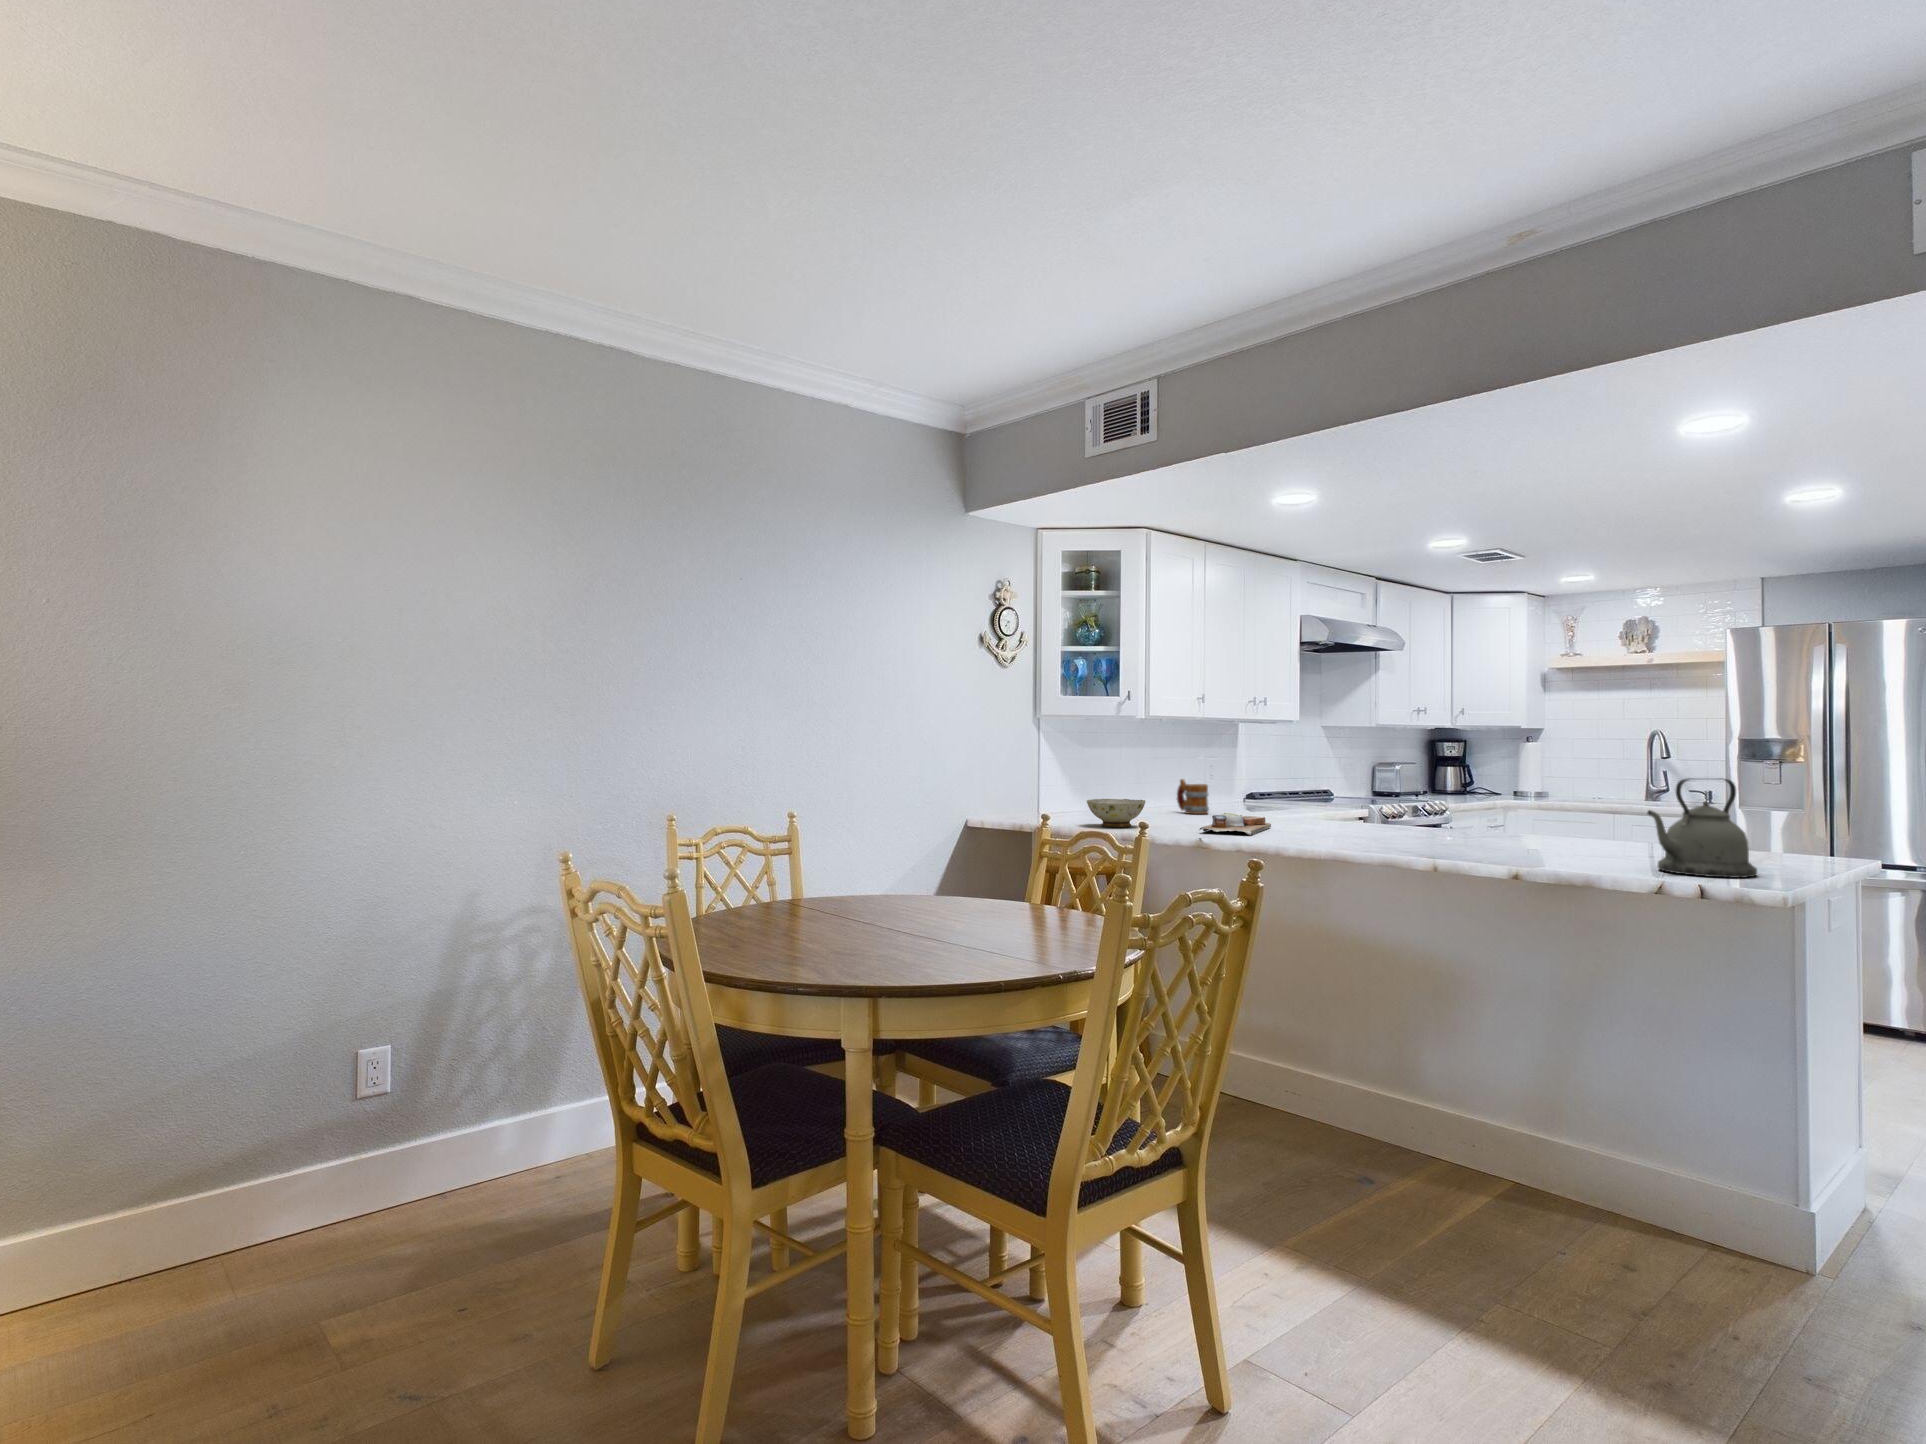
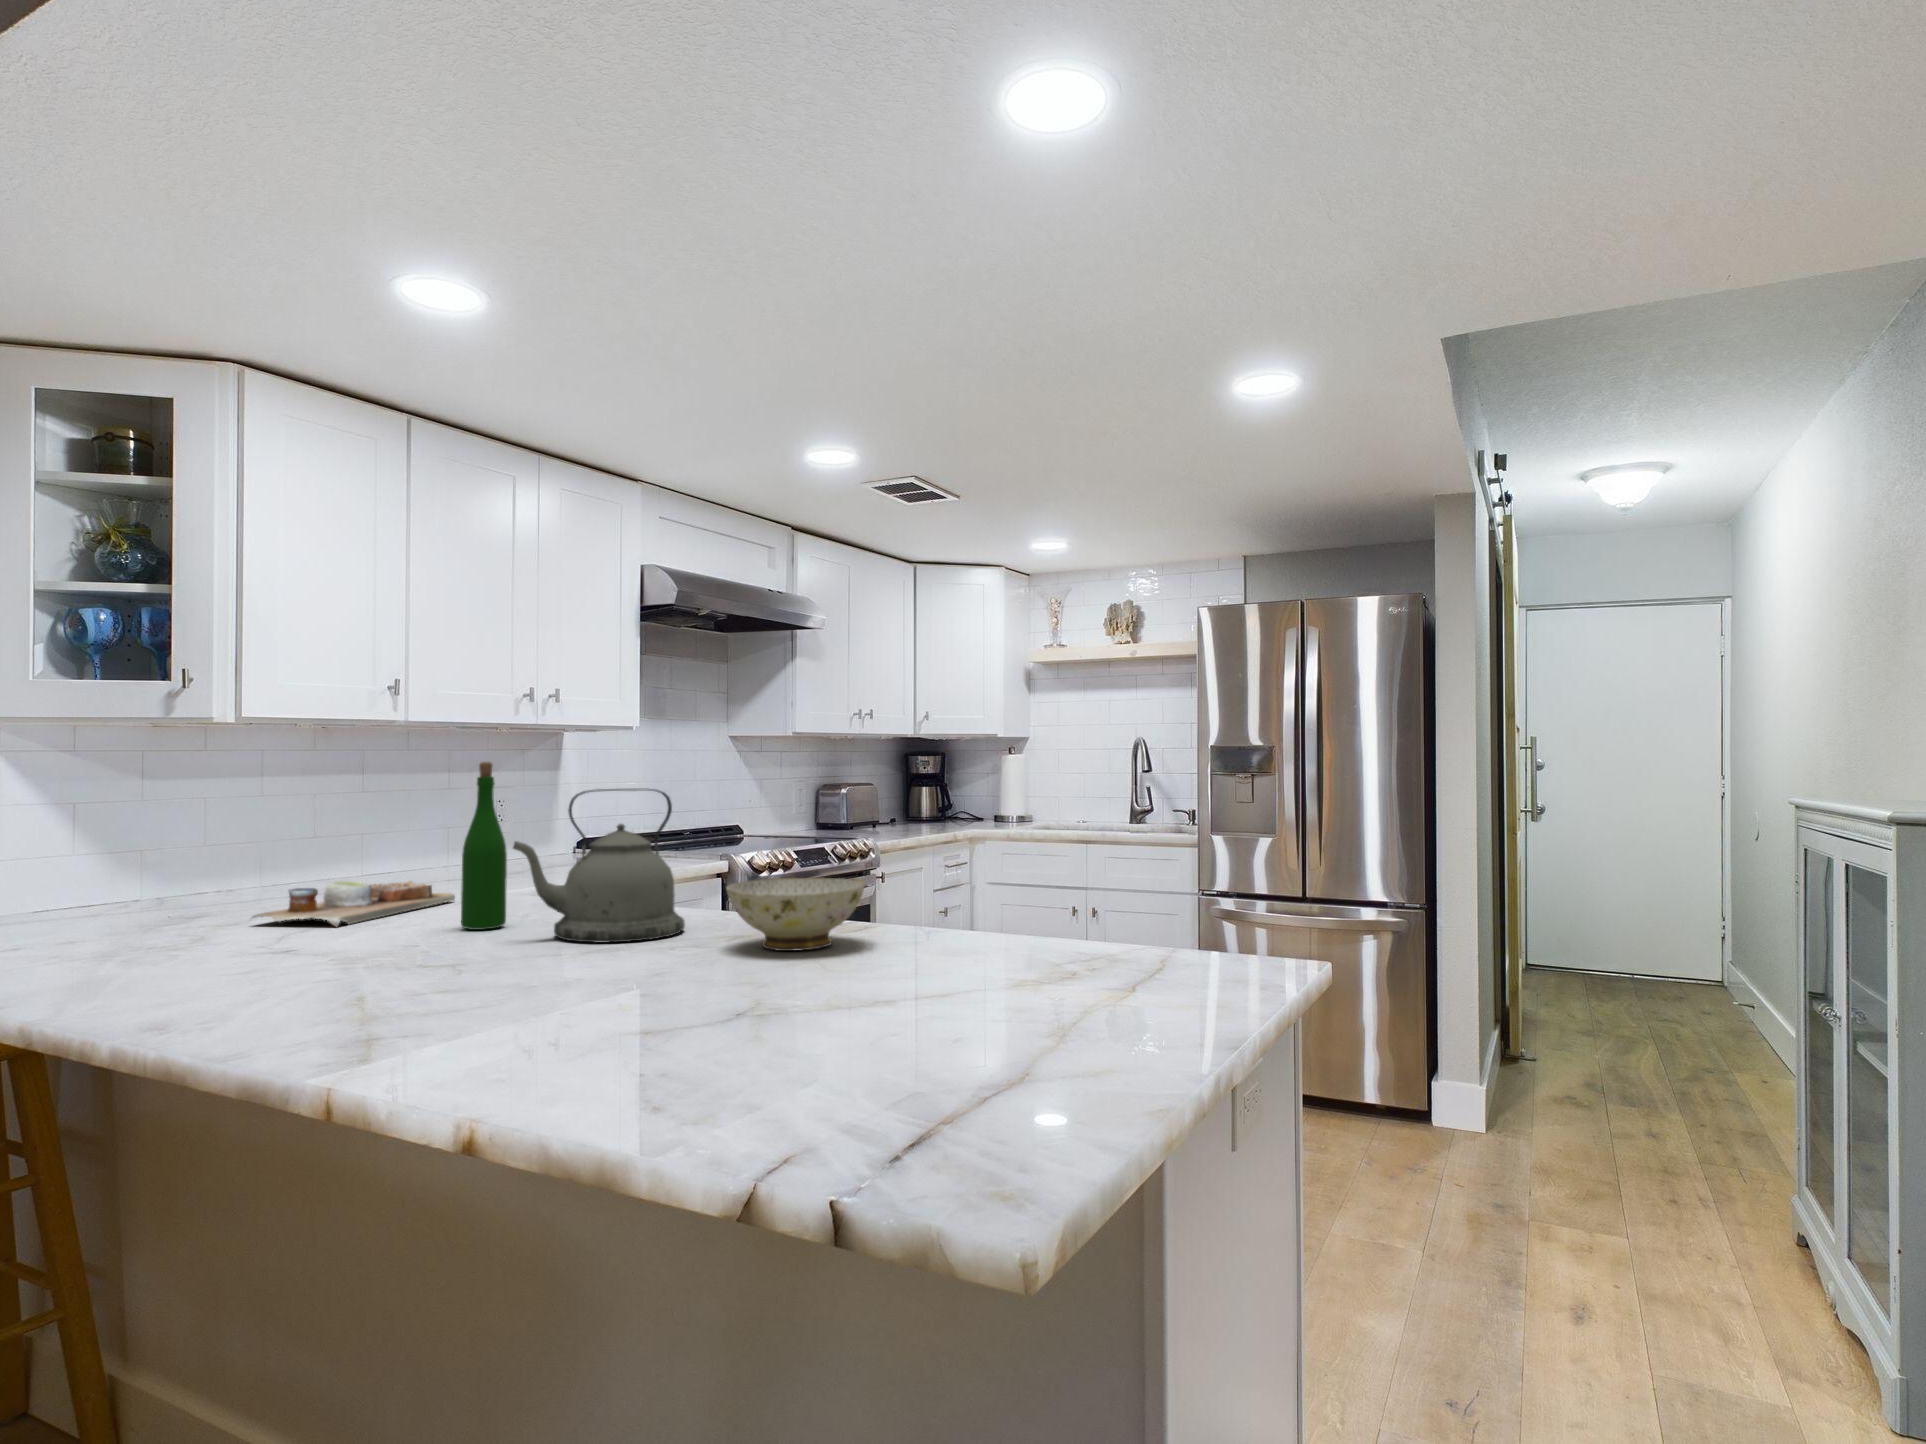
wine bottle: none [1325,751,1348,840] -> present [461,762,507,930]
kettle: present [1648,778,1757,878] -> present [513,788,685,942]
mug: present [1177,779,1209,814] -> none [407,818,455,876]
ceramic bowl: present [1087,799,1145,827] -> present [726,877,865,951]

